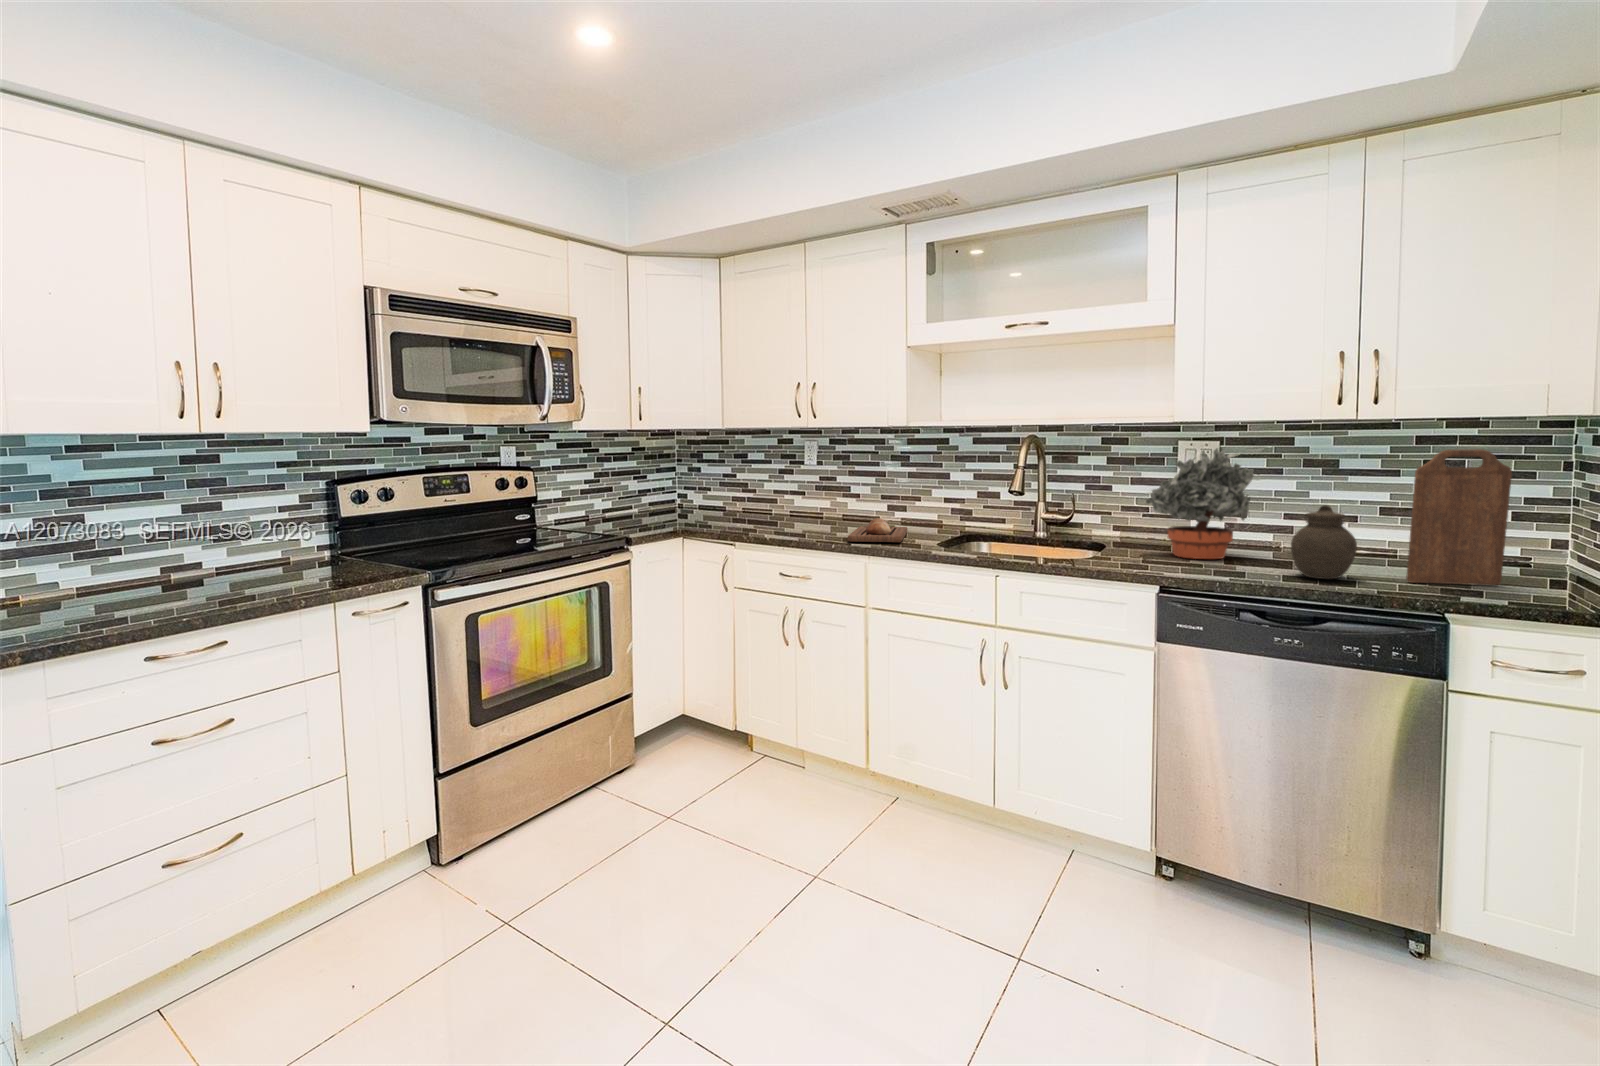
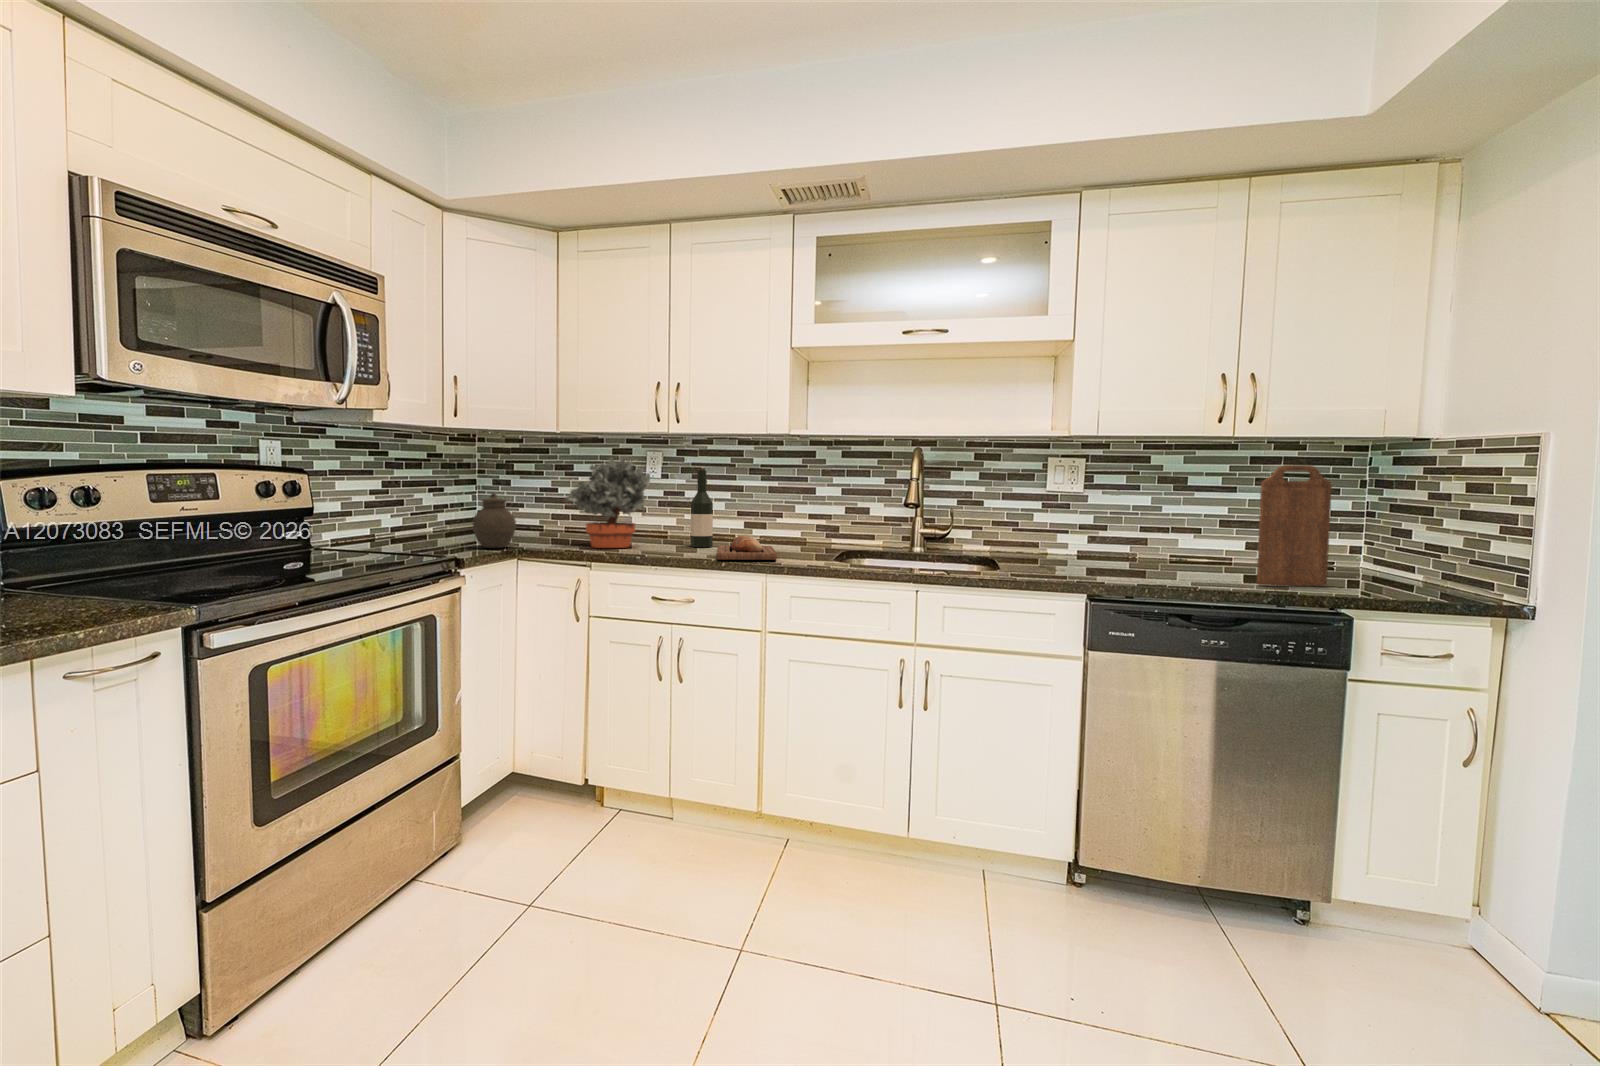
potted plant: present [1146,448,1254,559] -> present [565,456,650,548]
wine bottle: none [838,457,857,527] -> present [691,468,713,547]
jar: present [1291,505,1357,579] -> present [472,493,516,548]

